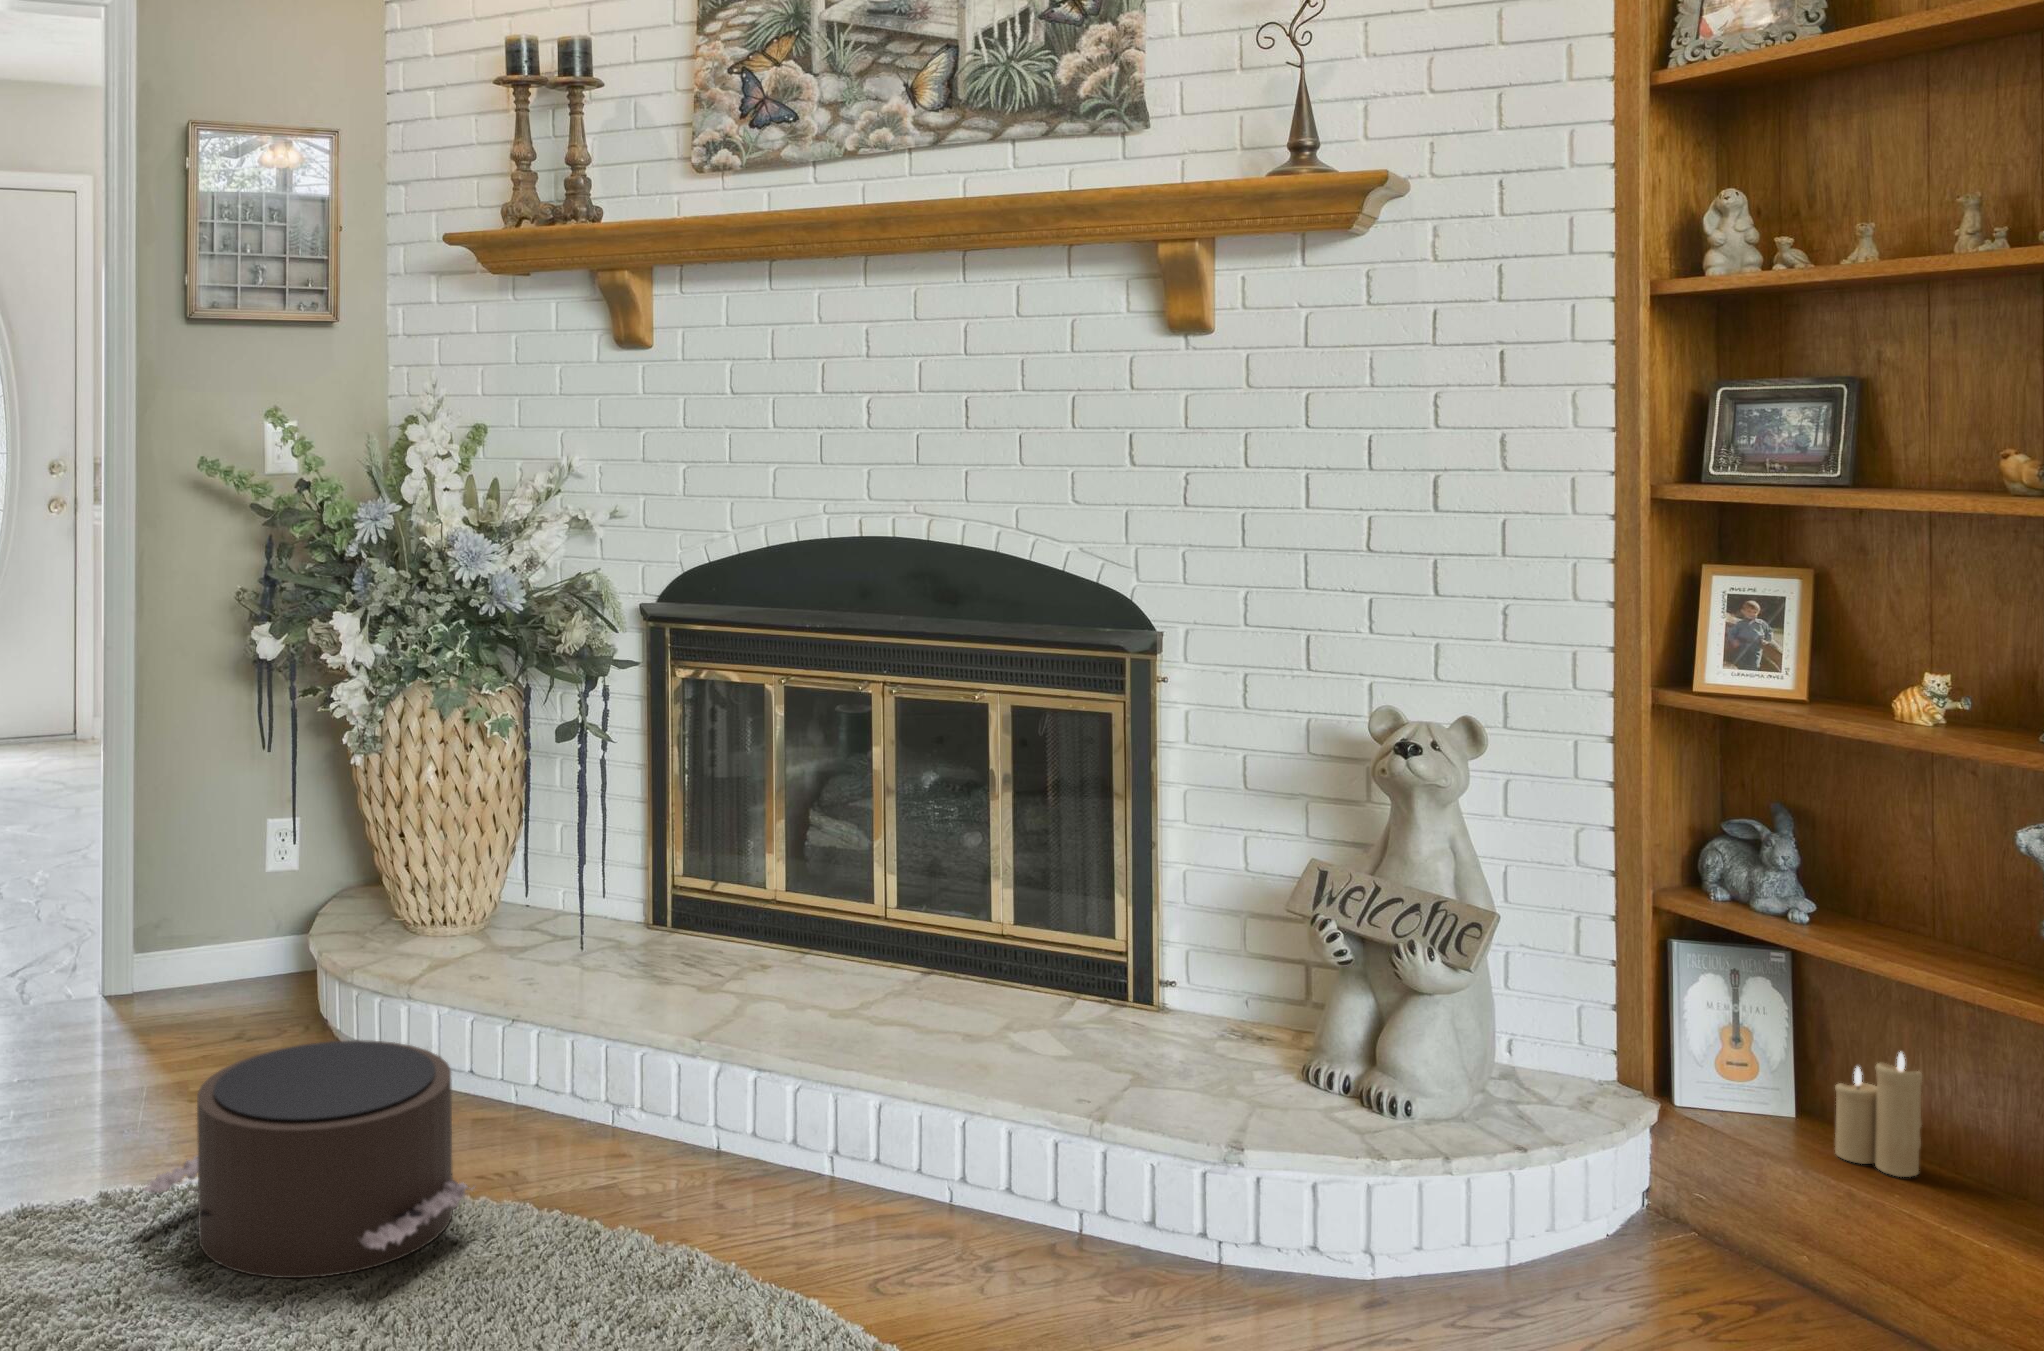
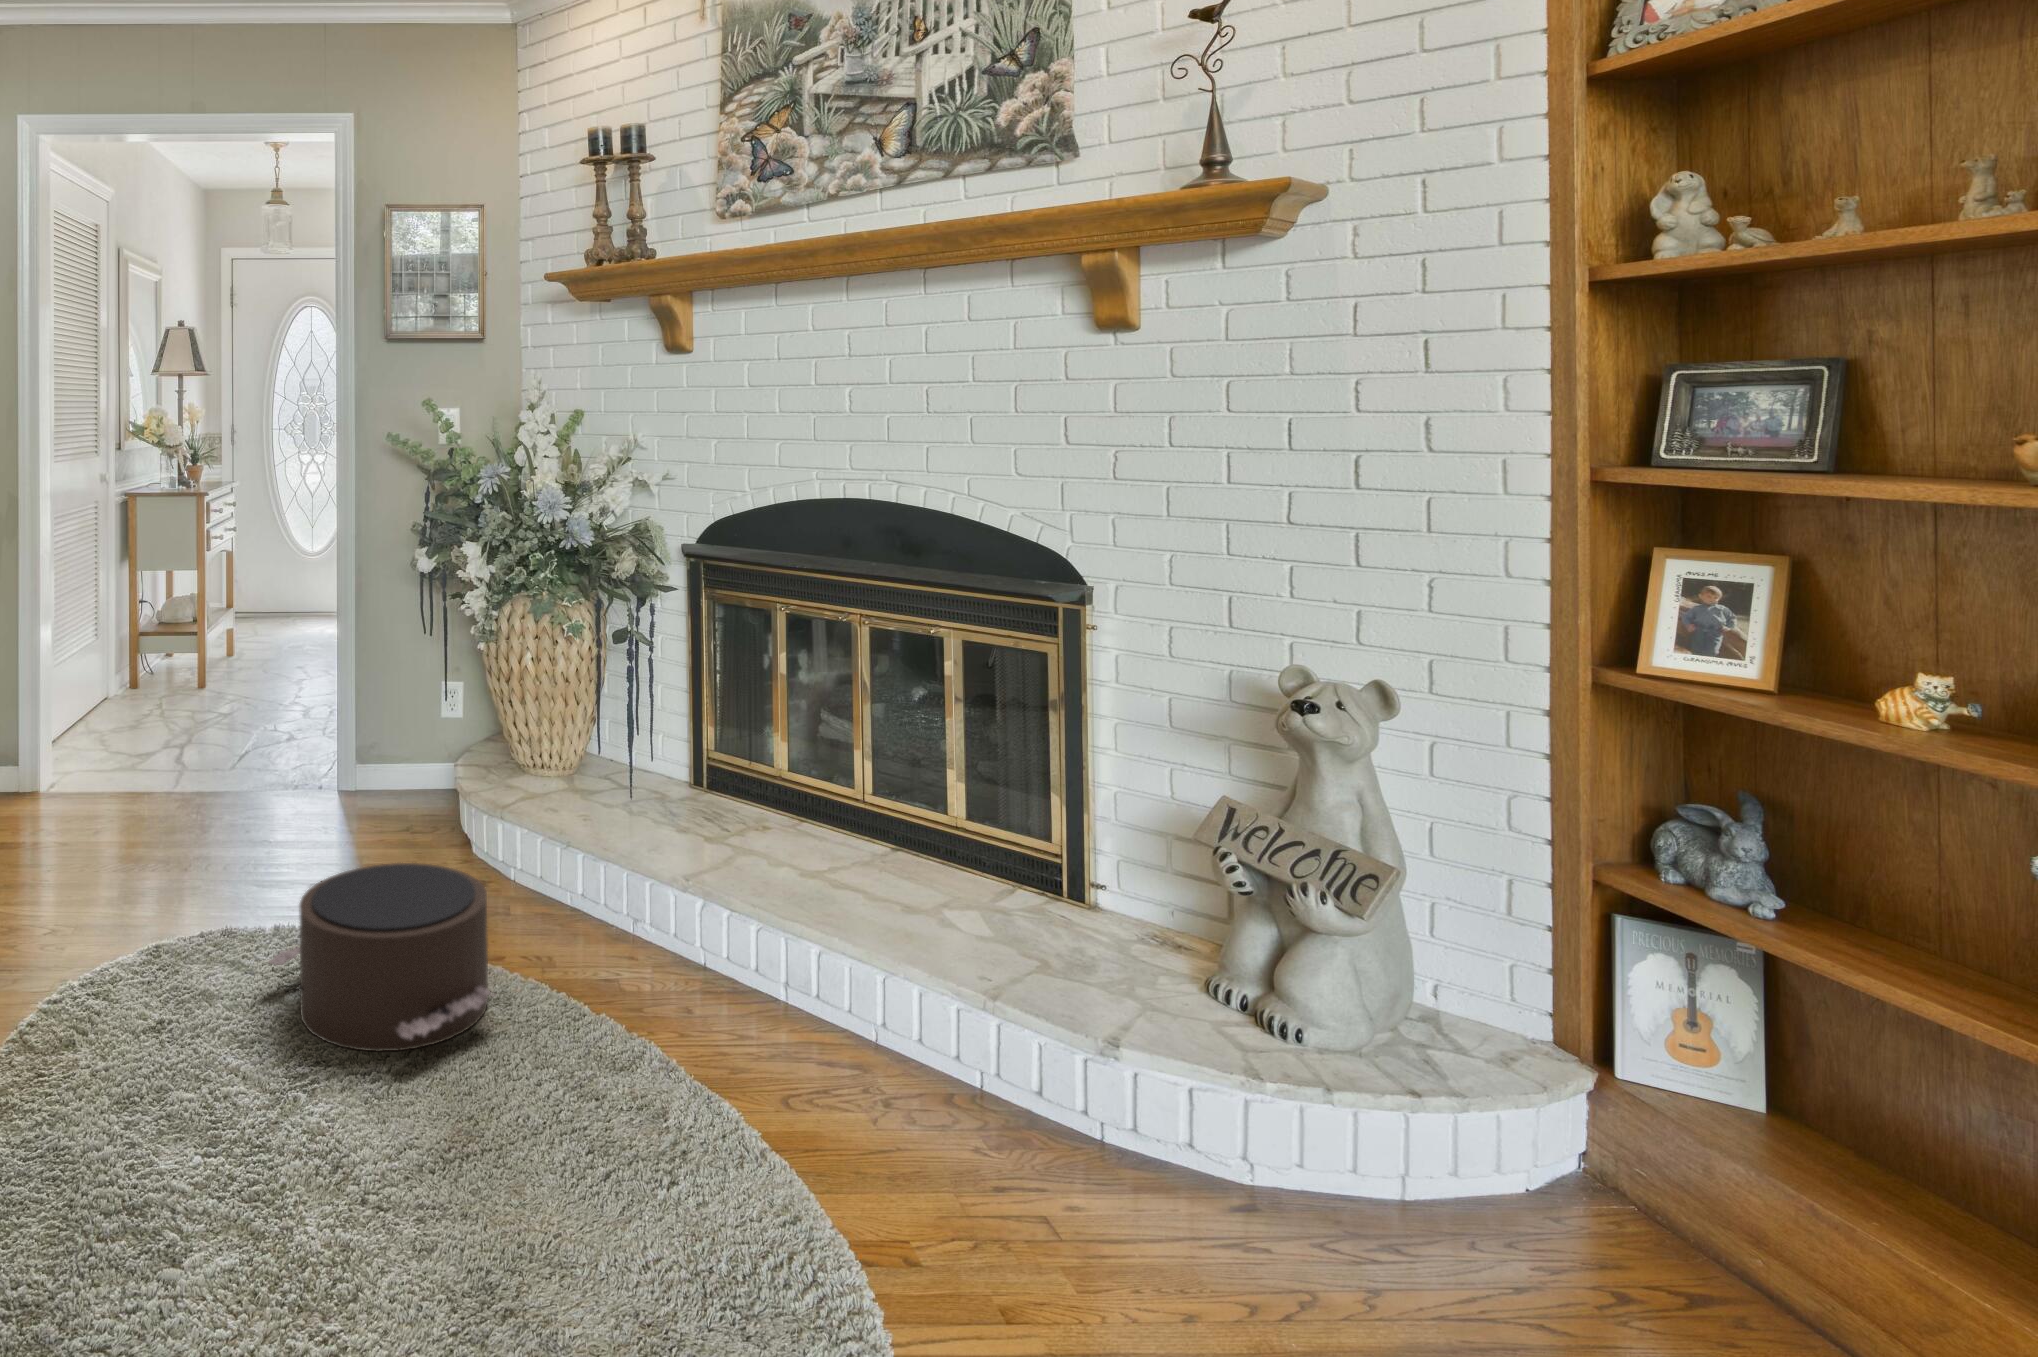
candle: present [1835,1052,1922,1177] -> none [1817,1075,1933,1213]

